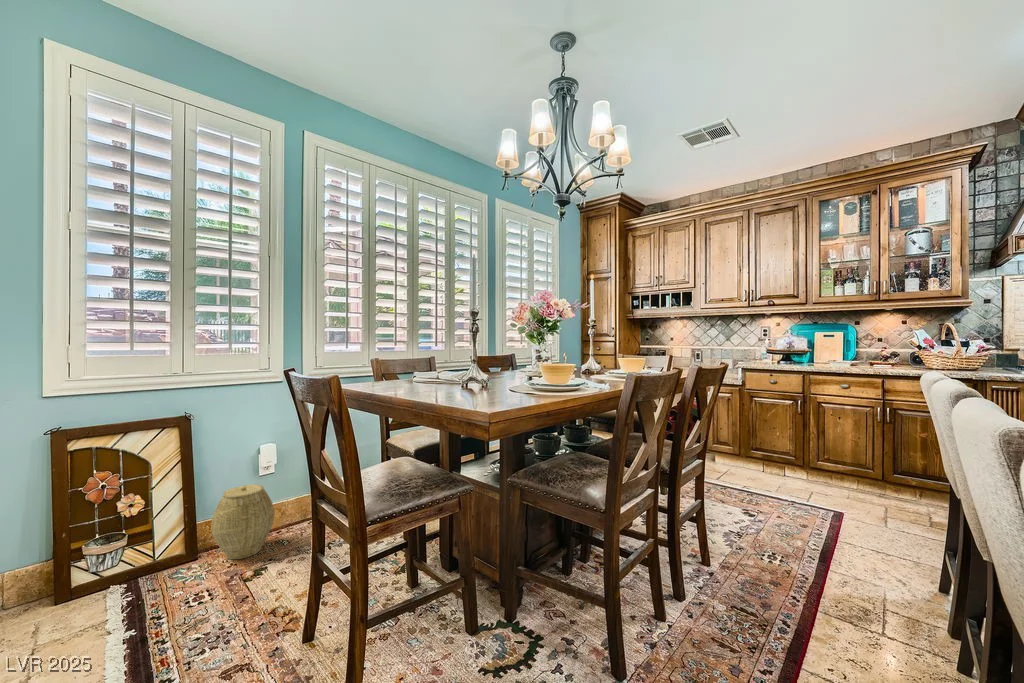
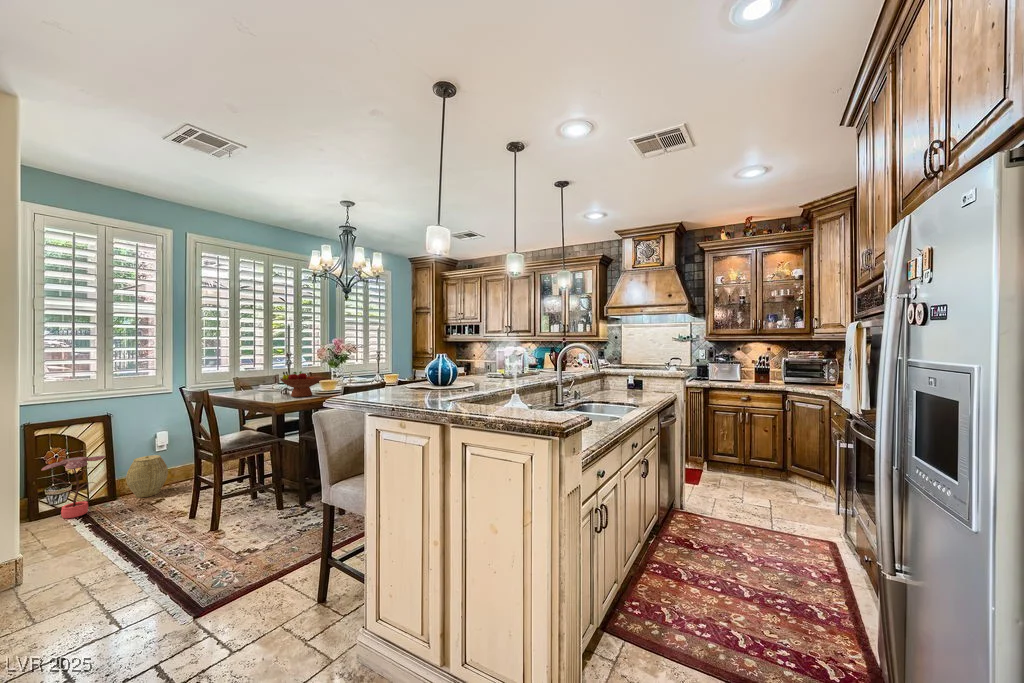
fruit bowl: none [473,339,556,396] -> present [280,371,322,397]
potted plant: none [65,489,175,606] -> present [41,456,105,518]

